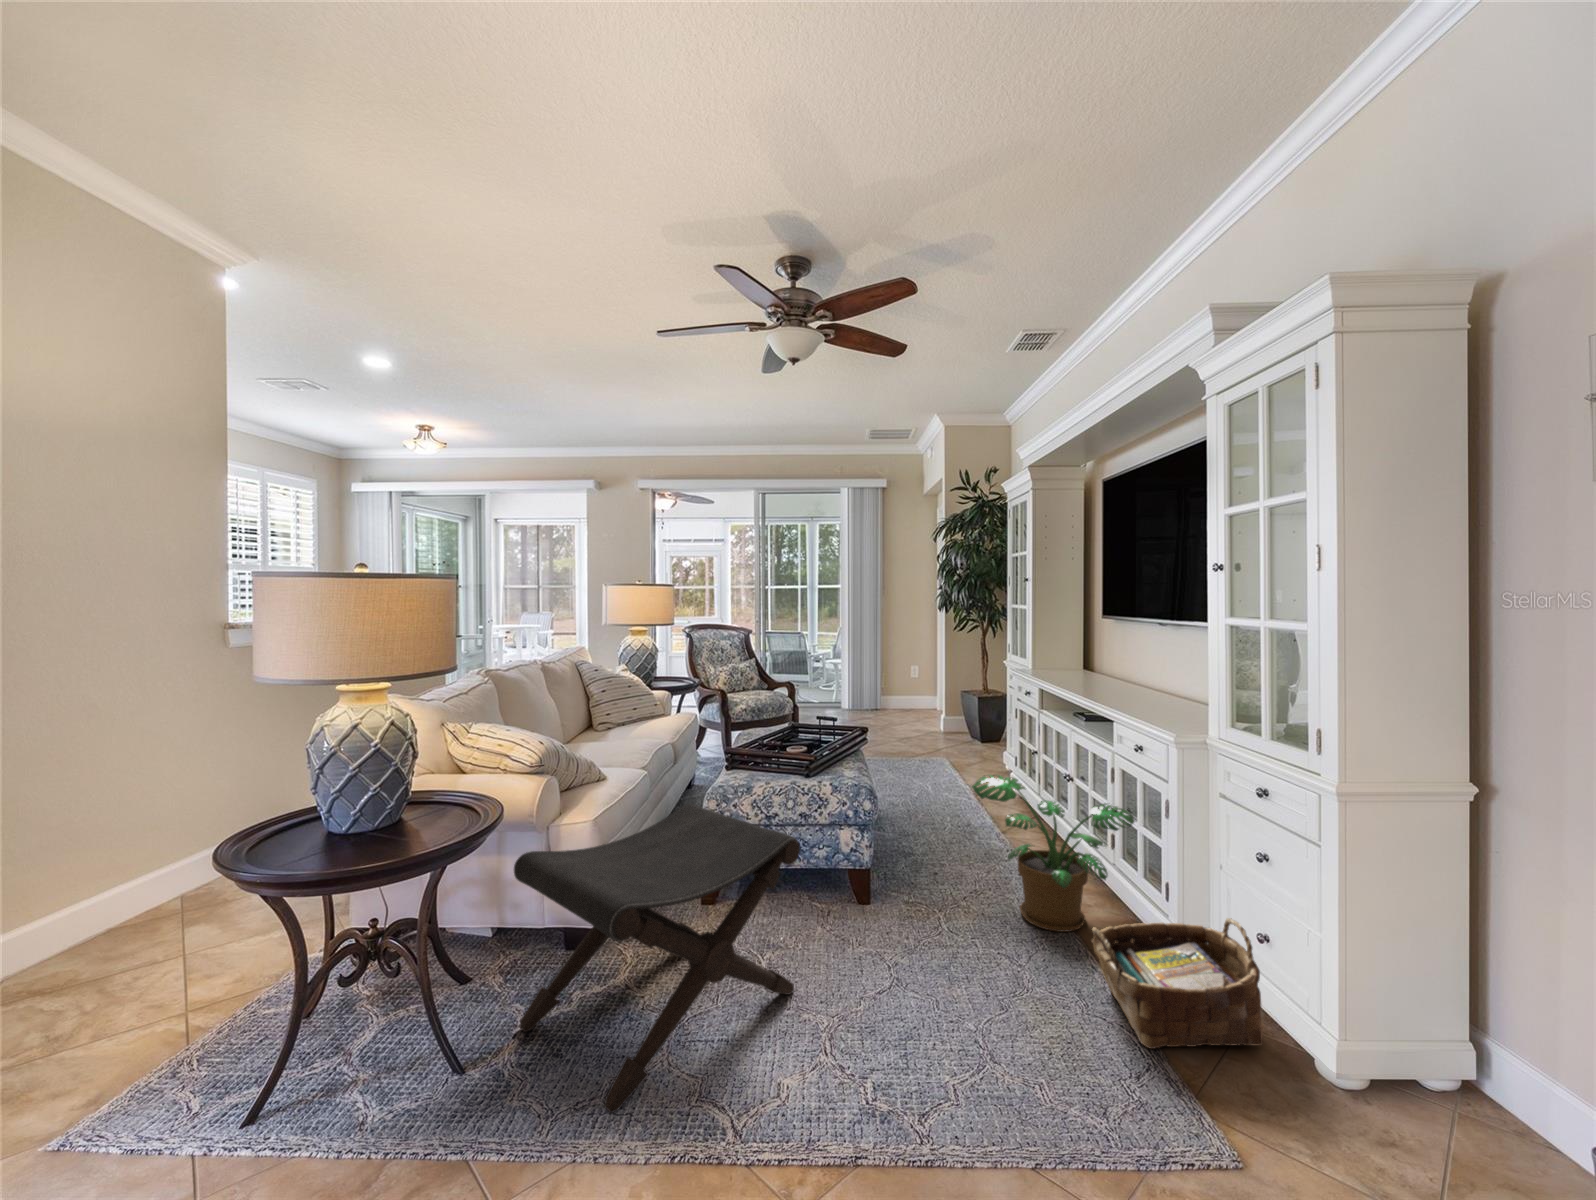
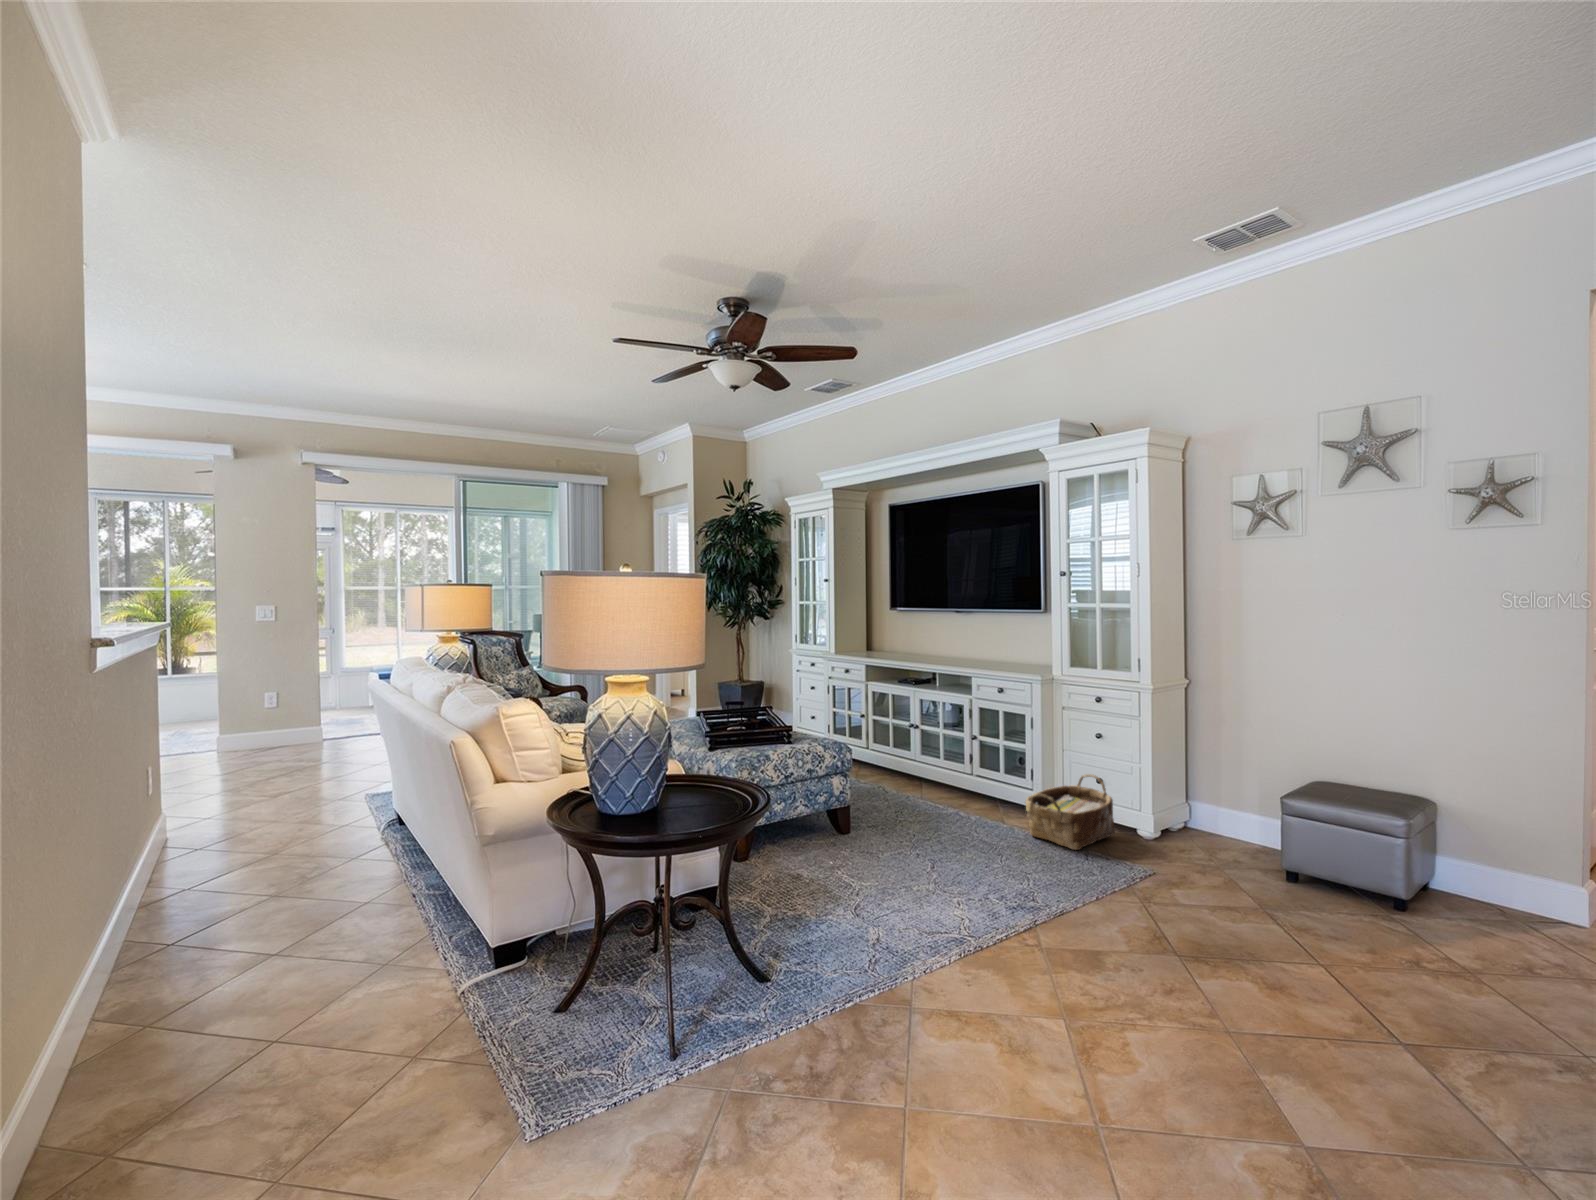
potted plant: present [971,774,1135,932] -> none [885,725,1002,822]
footstool: present [514,804,800,1113] -> none [752,763,911,956]

